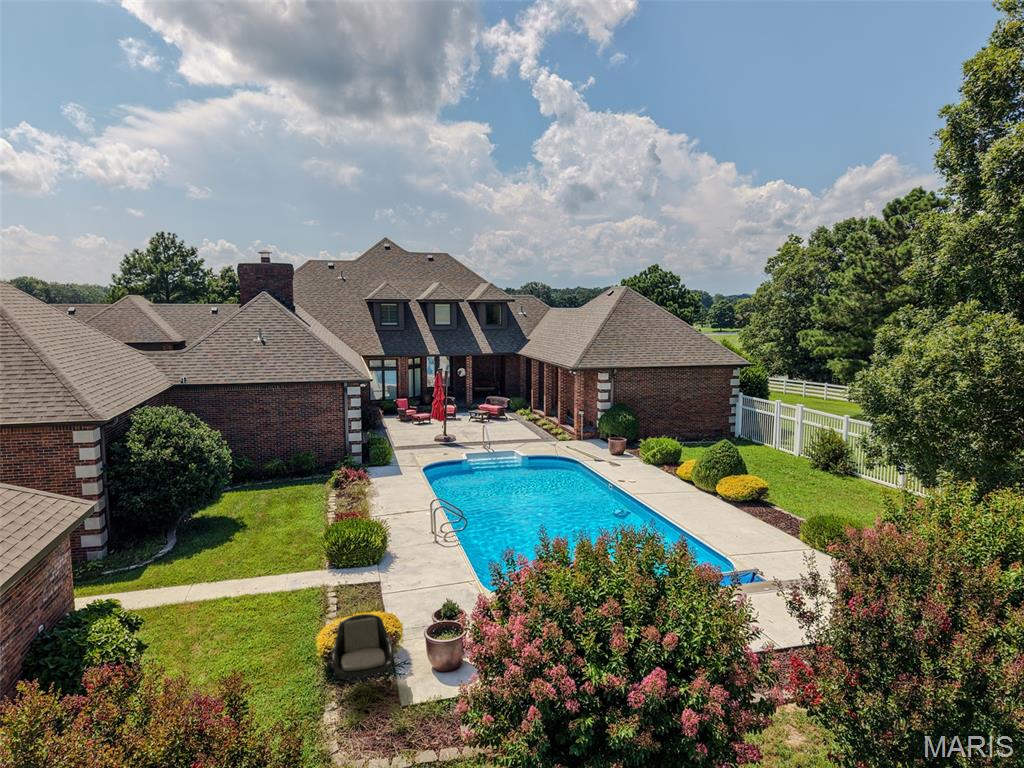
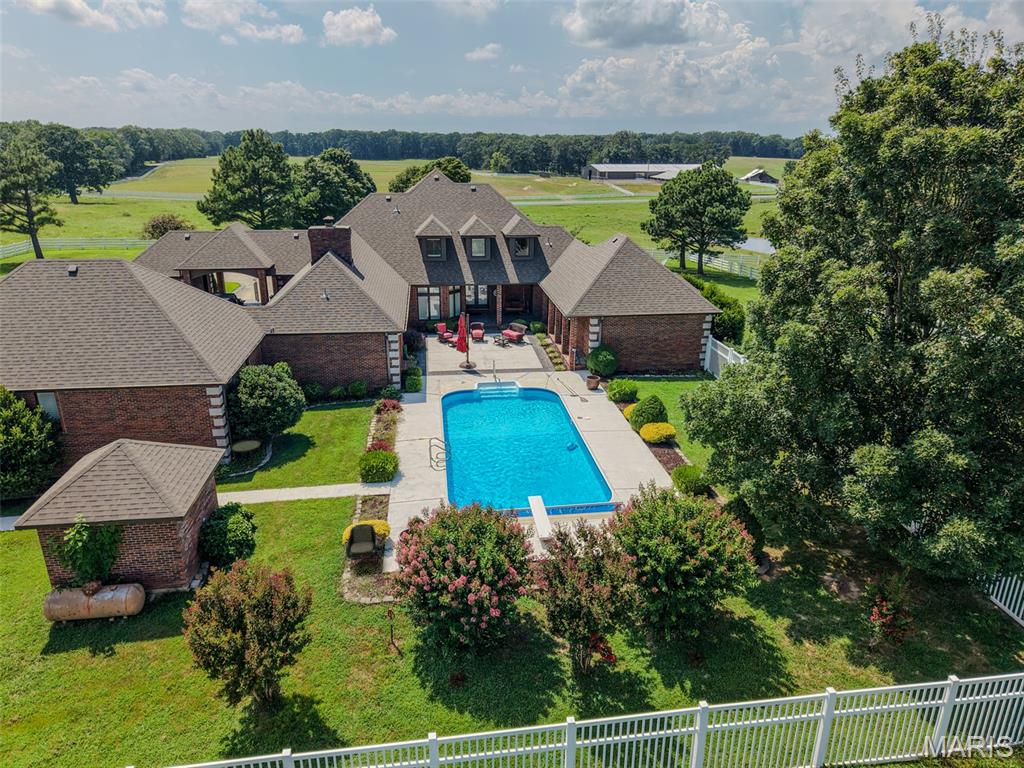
round table: none [105,516,159,556] -> present [230,440,261,464]

